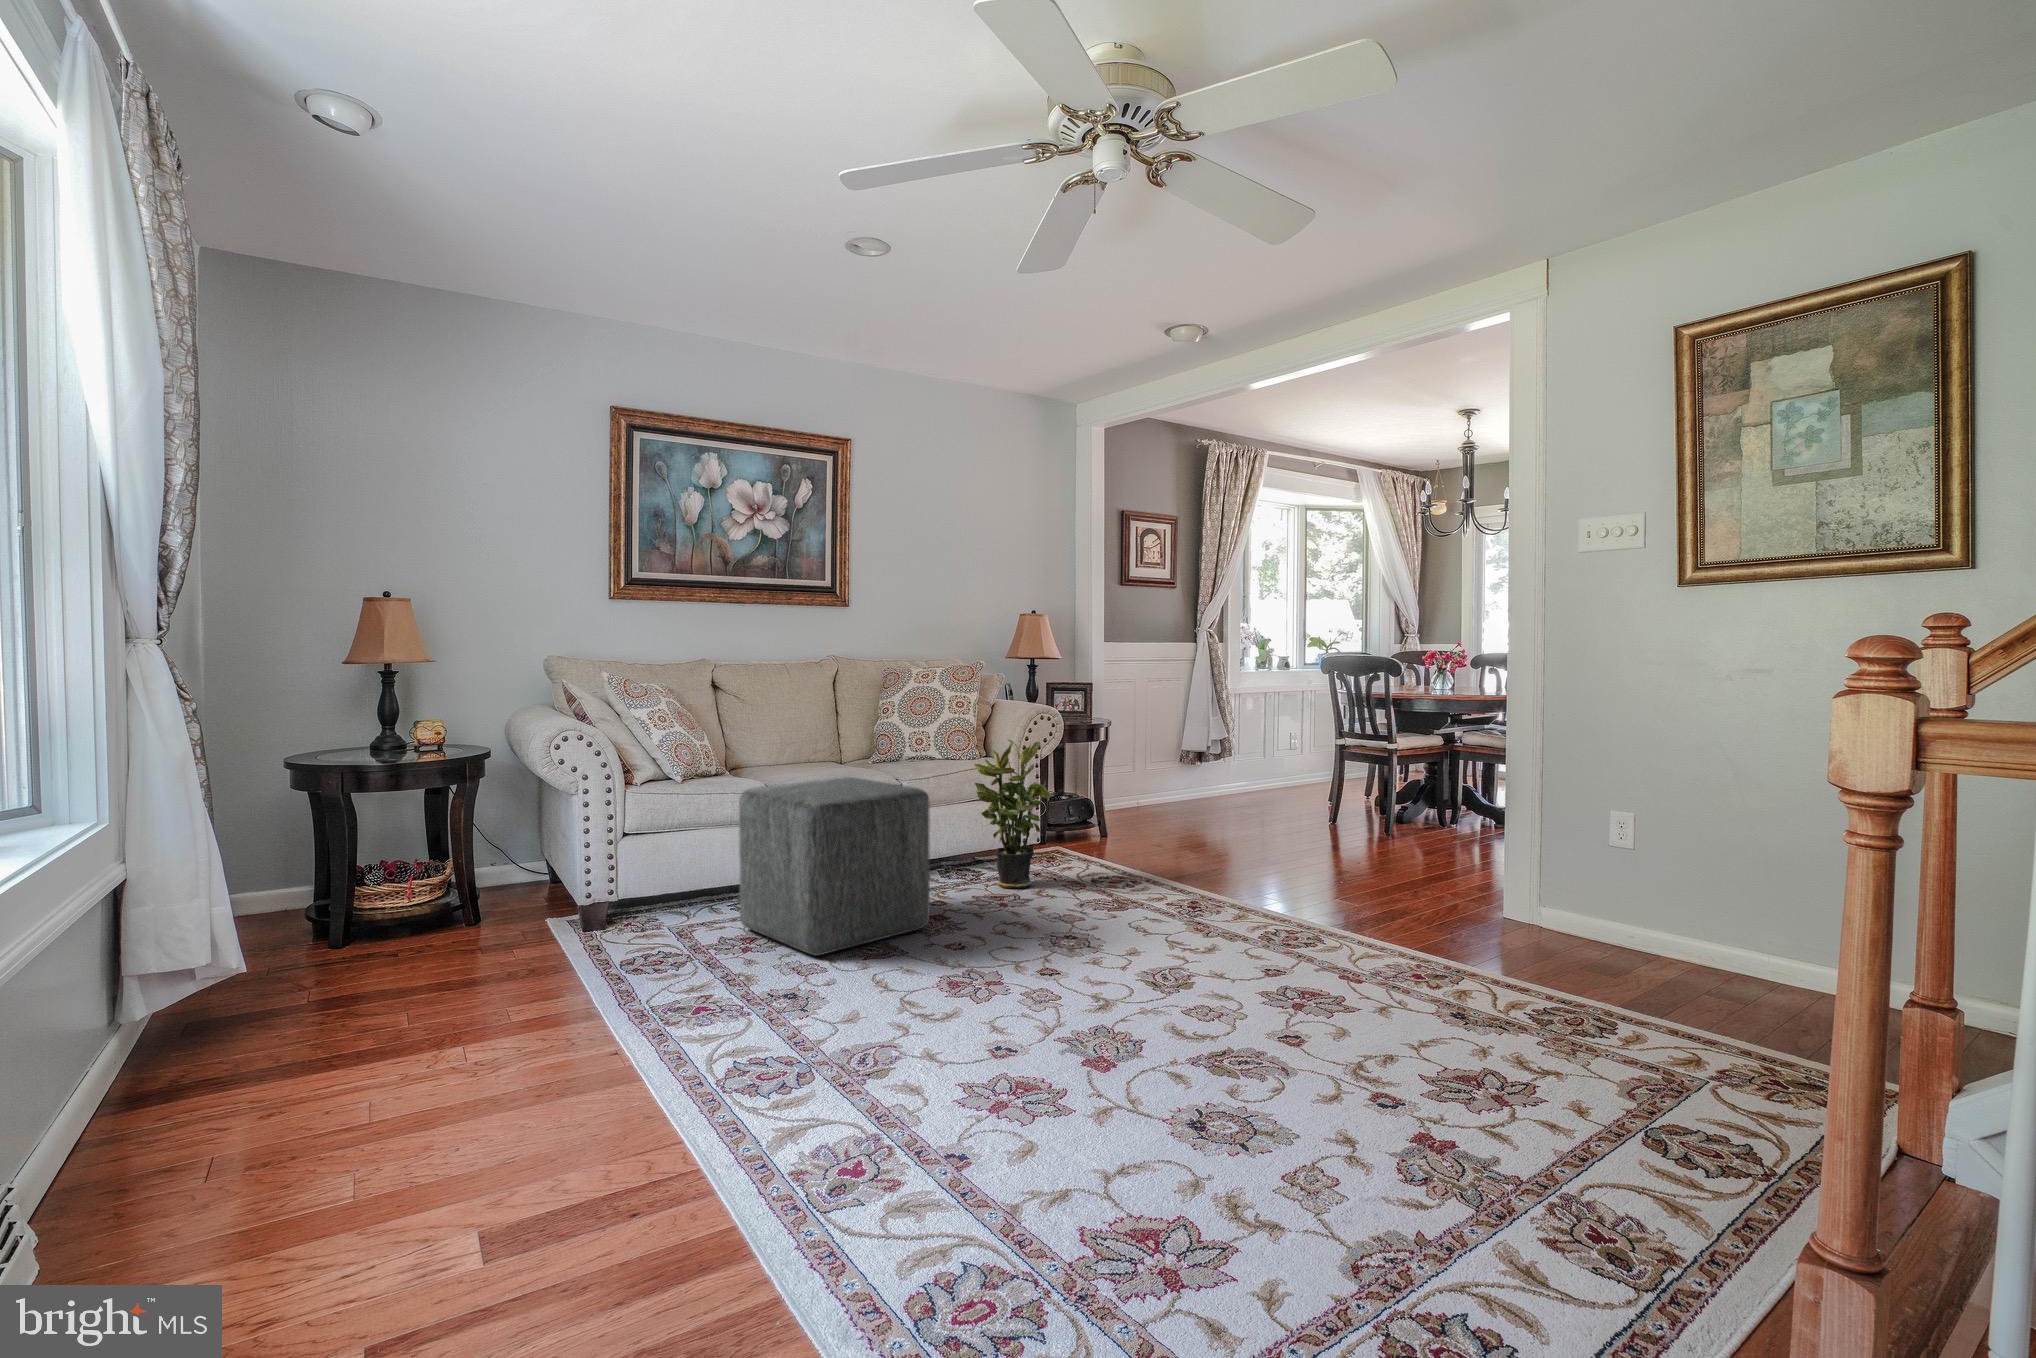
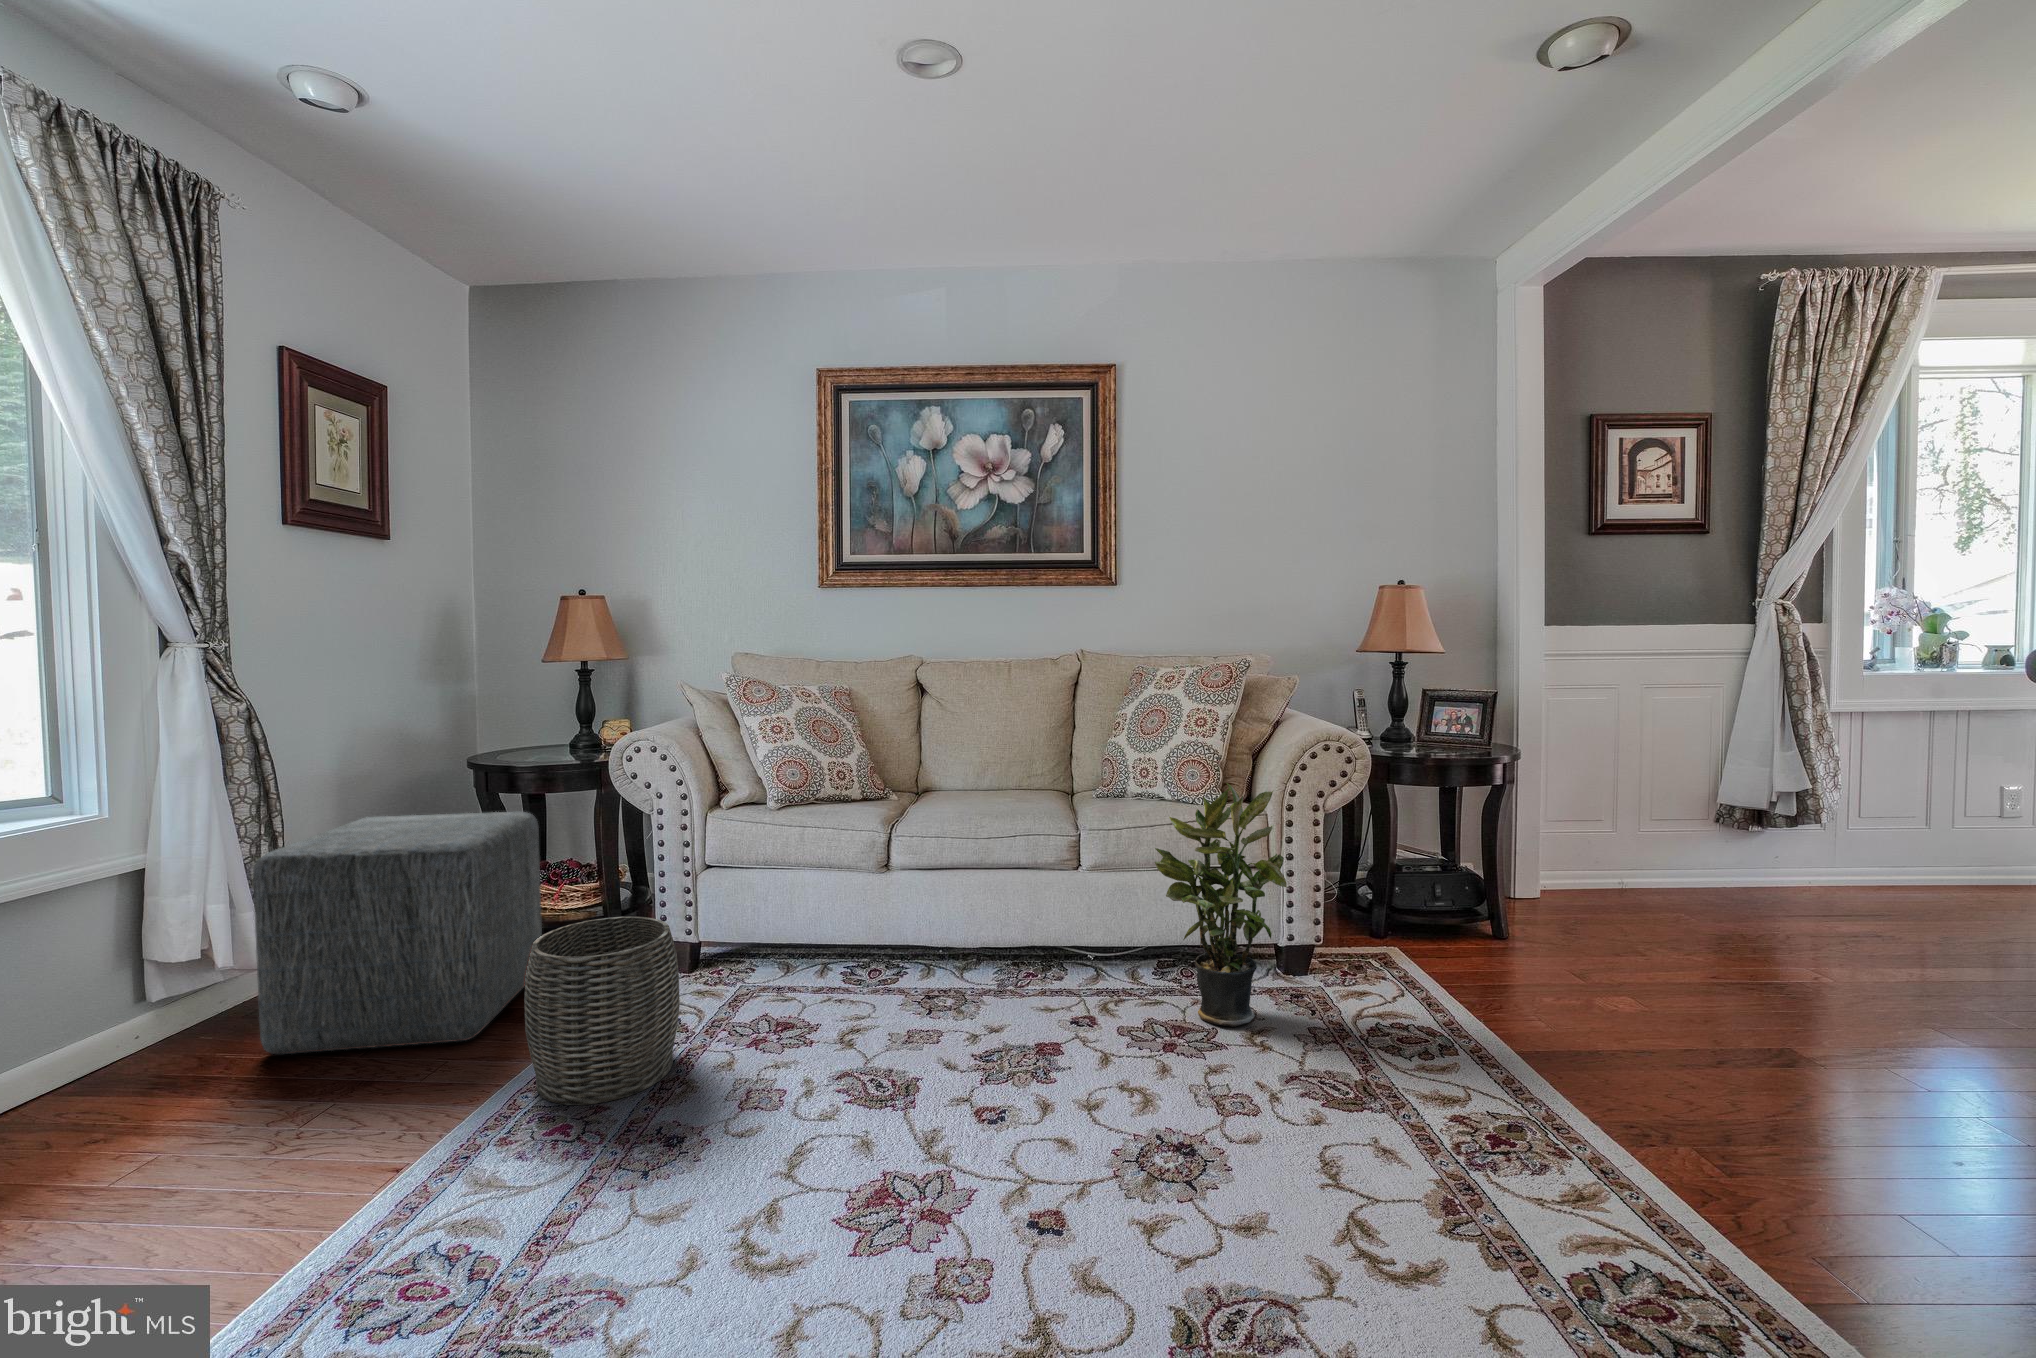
ottoman: present [739,777,930,956] -> present [253,812,542,1054]
woven basket: none [606,858,721,990] -> present [524,917,680,1105]

